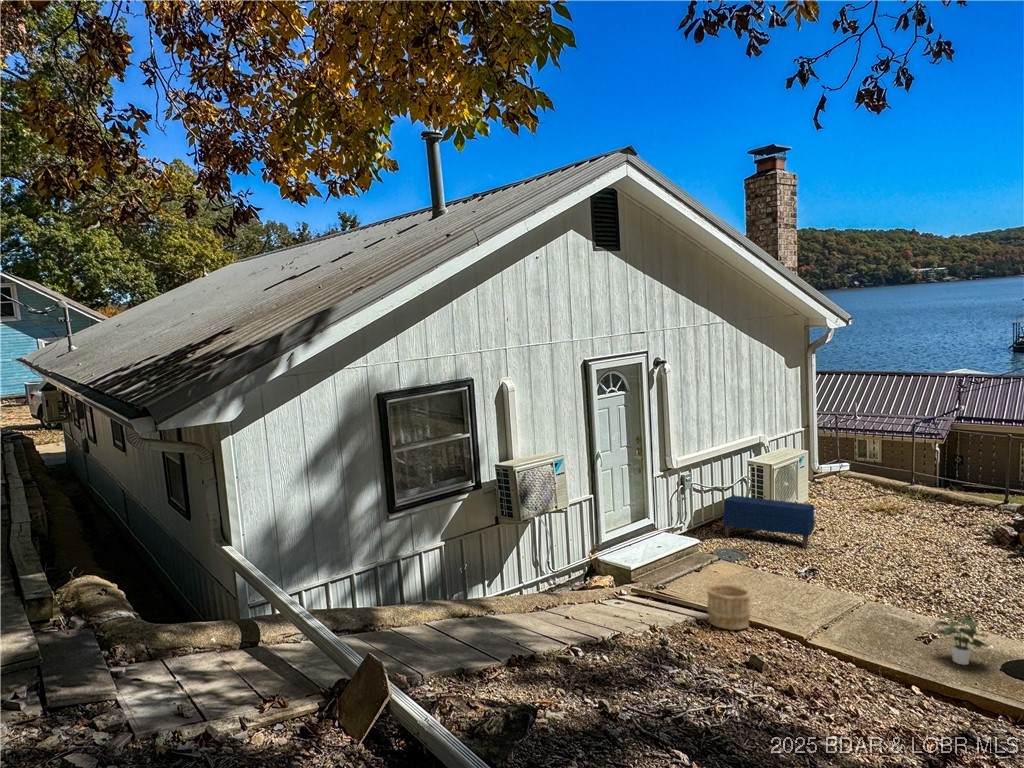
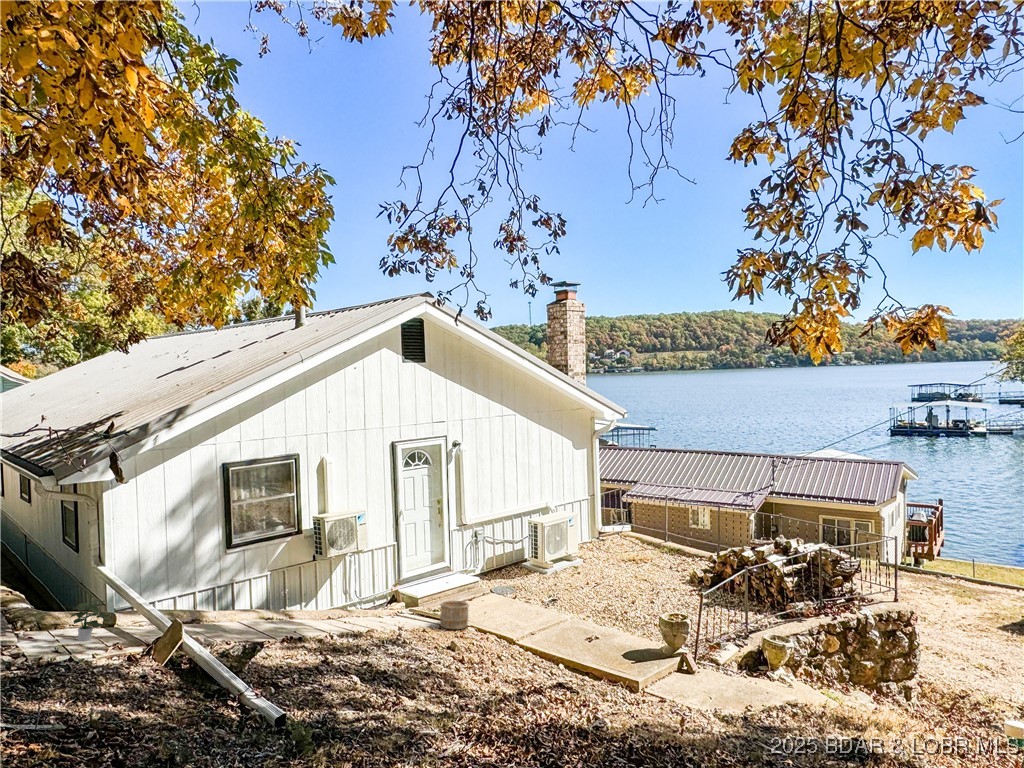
bench: present [723,495,814,548] -> none [505,546,571,586]
potted plant: present [935,613,988,665] -> present [71,600,109,641]

